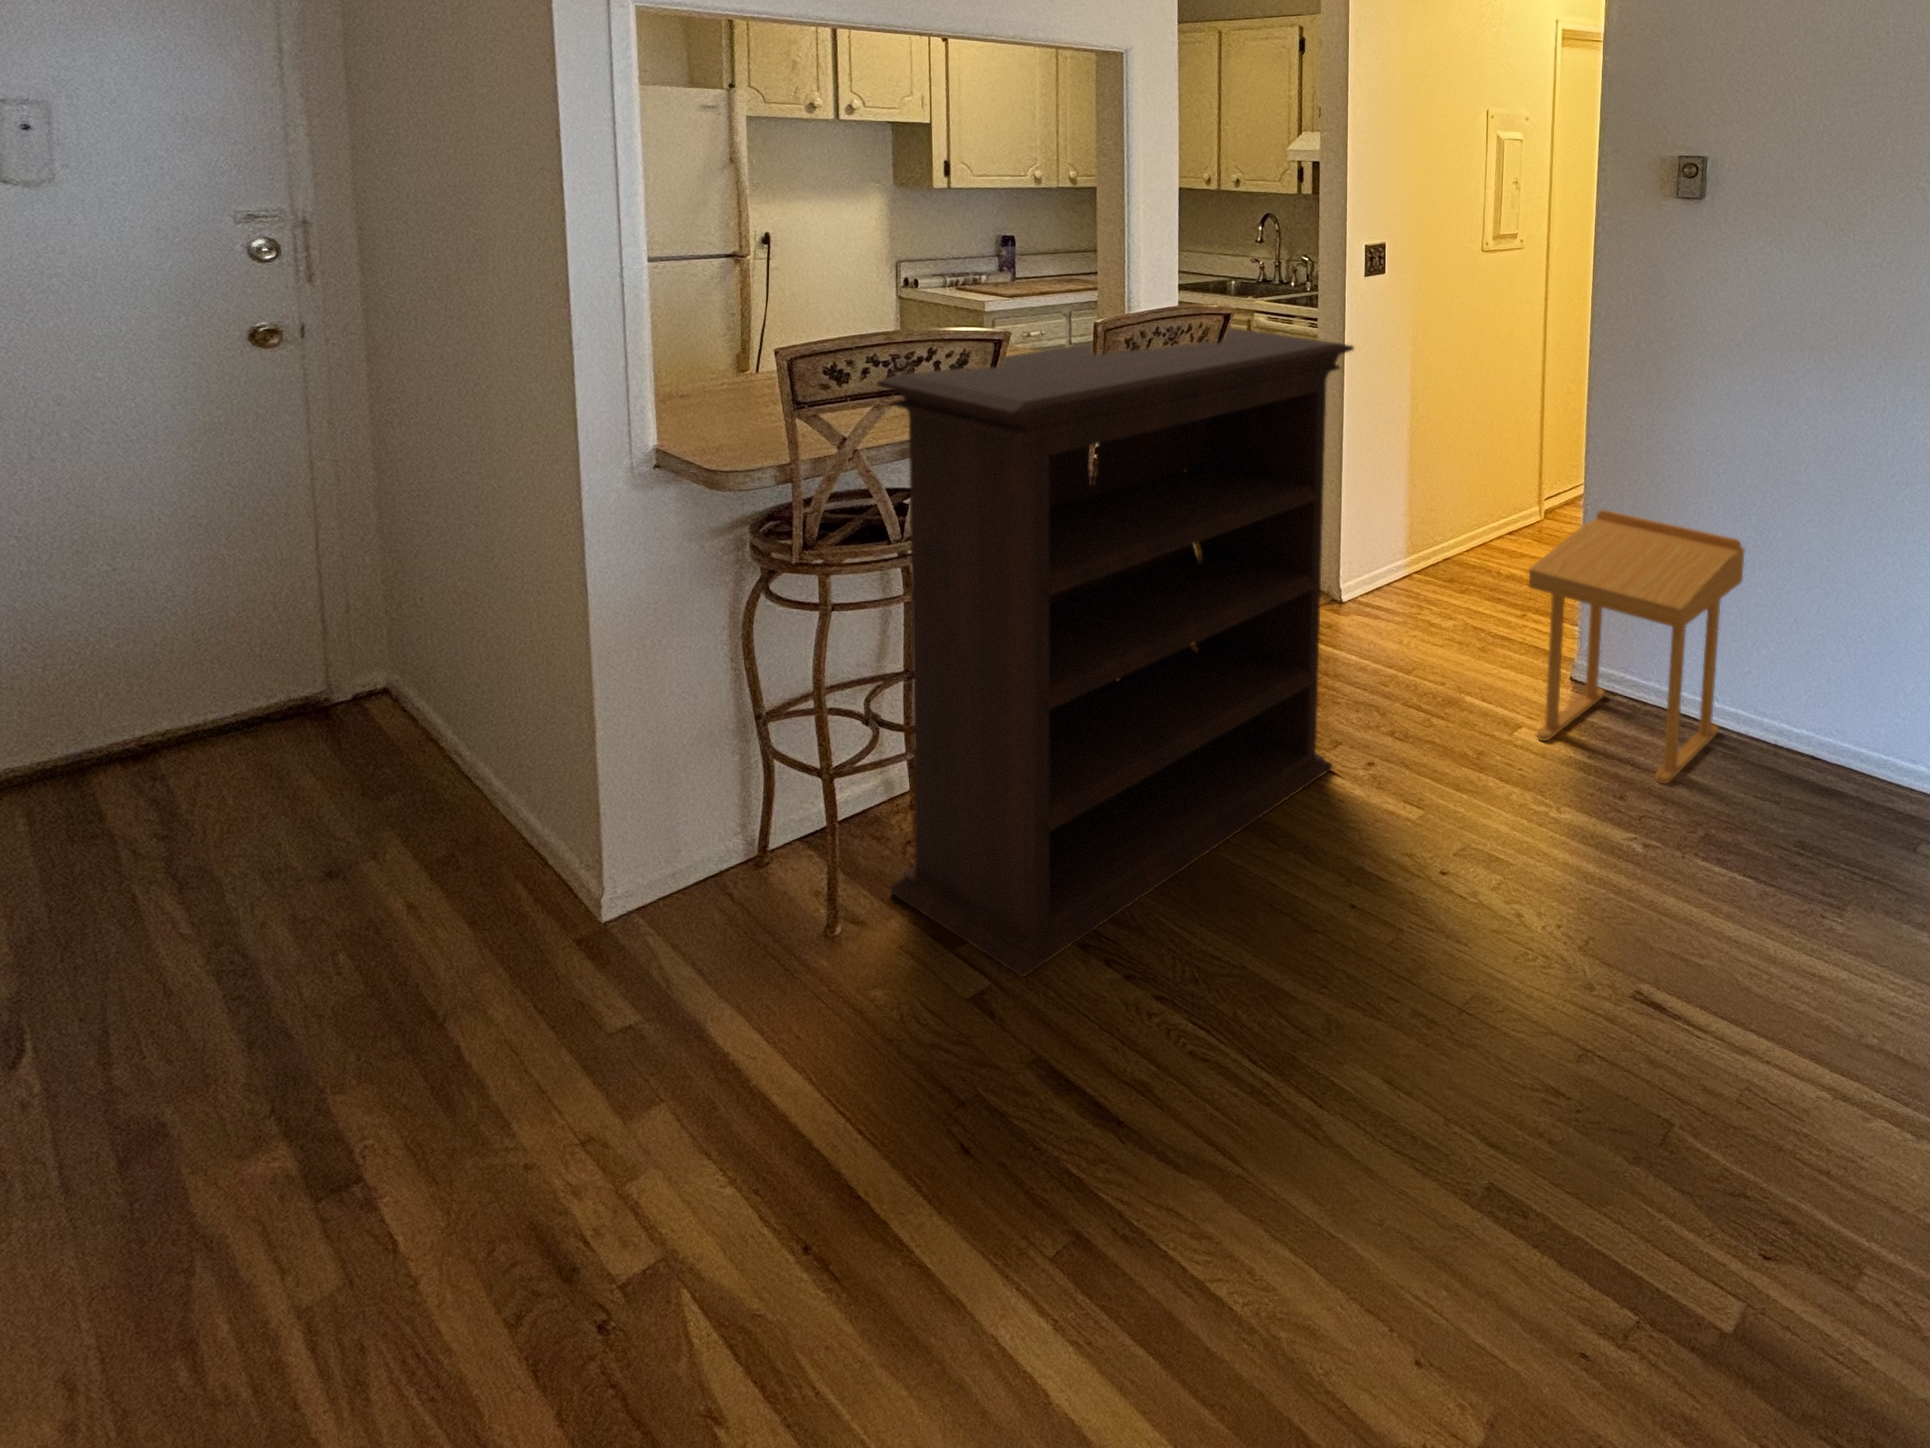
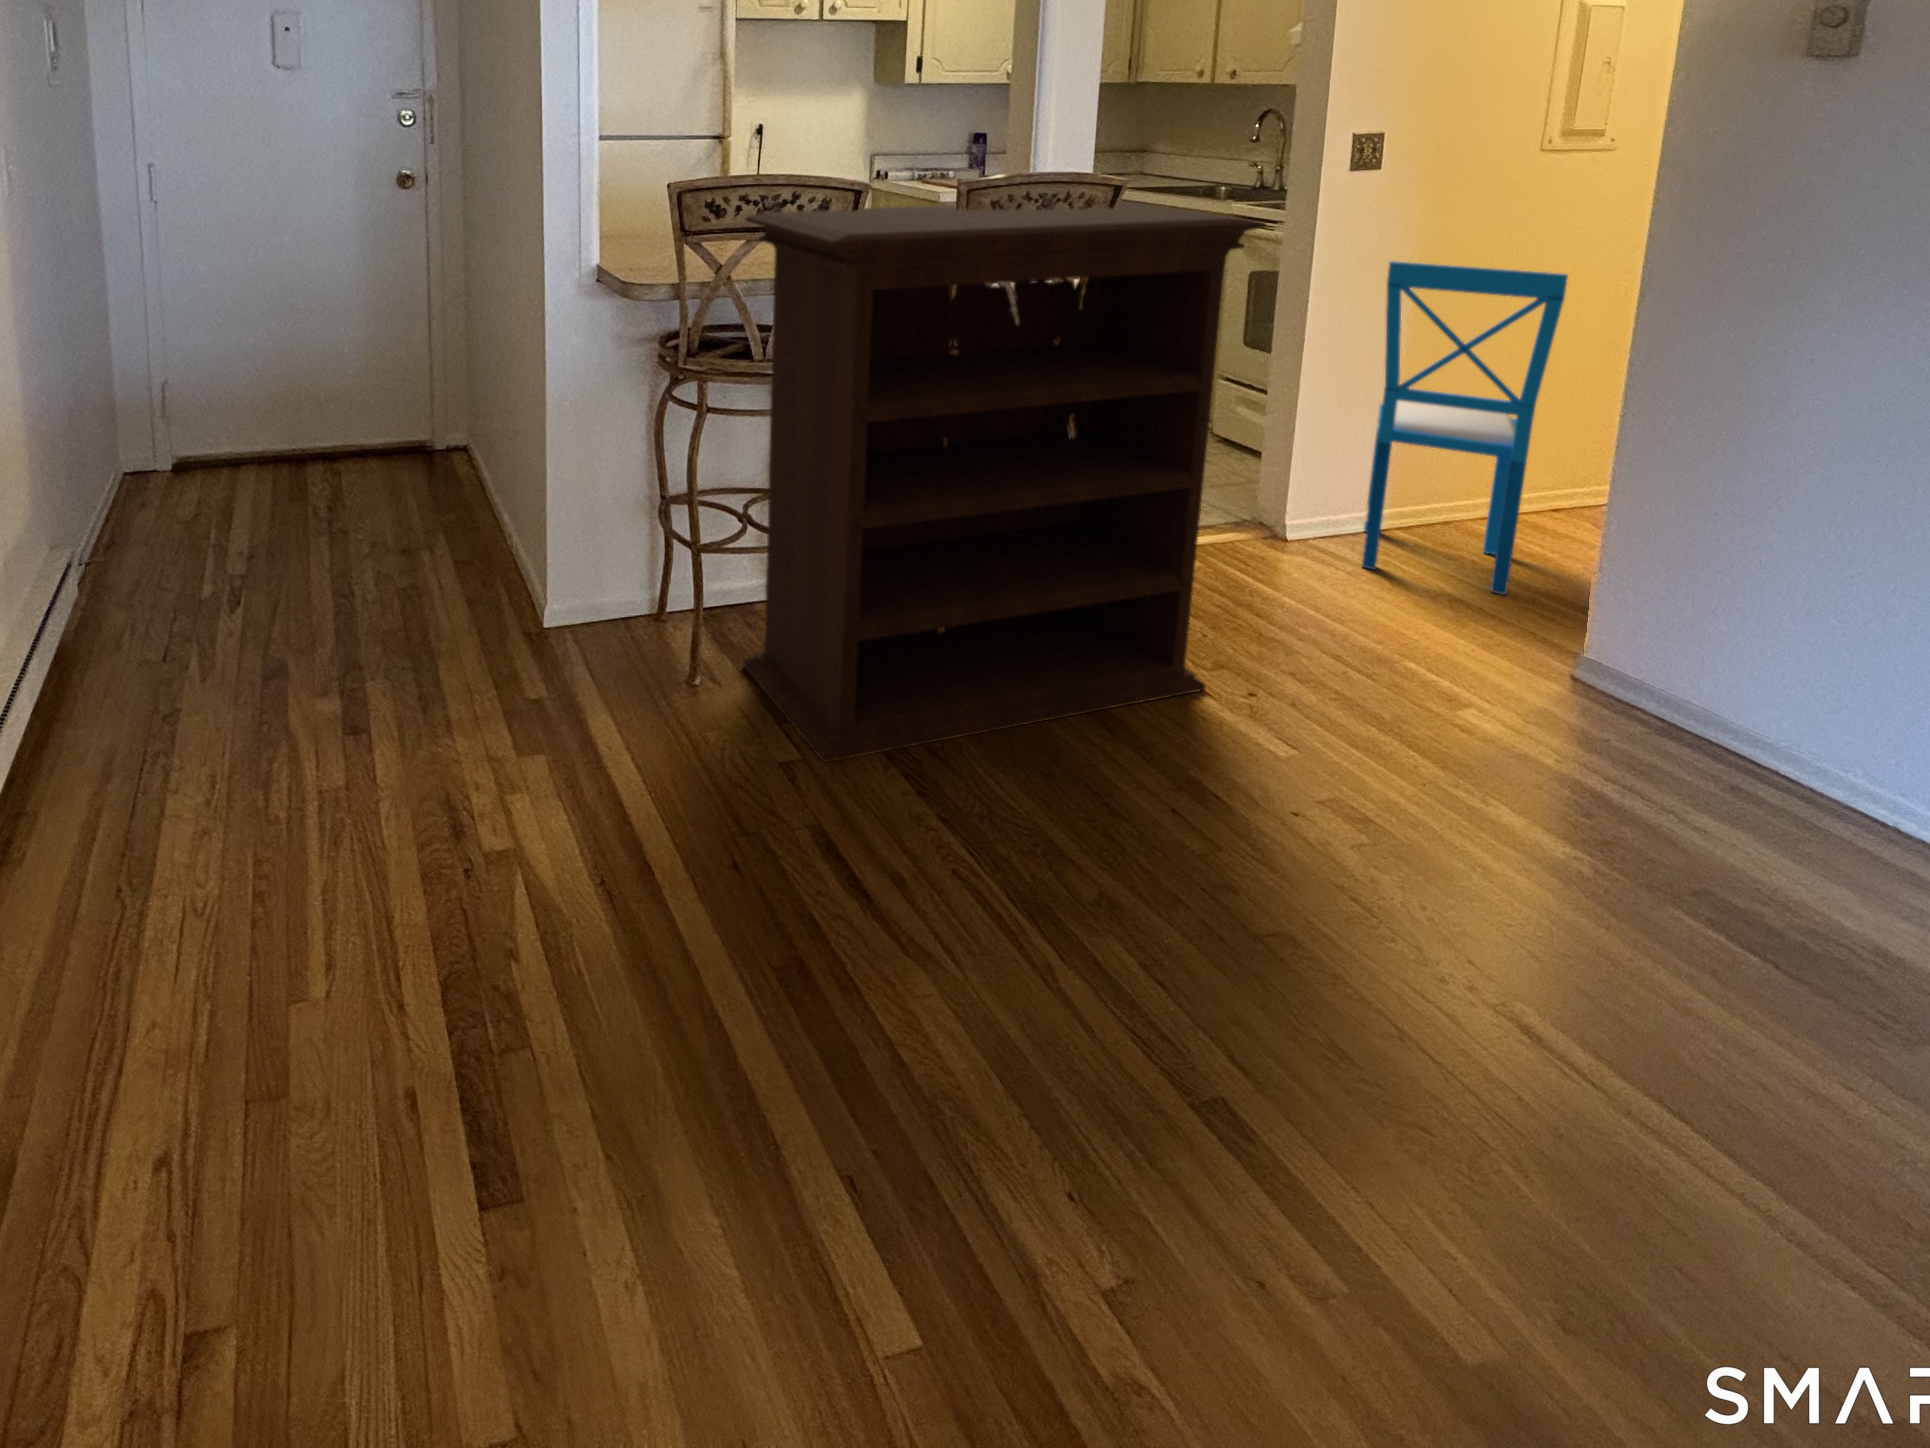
dining chair: none [1390,355,1518,616] -> present [1362,261,1568,595]
side table: present [1529,510,1744,784] -> none [1503,474,1916,839]

